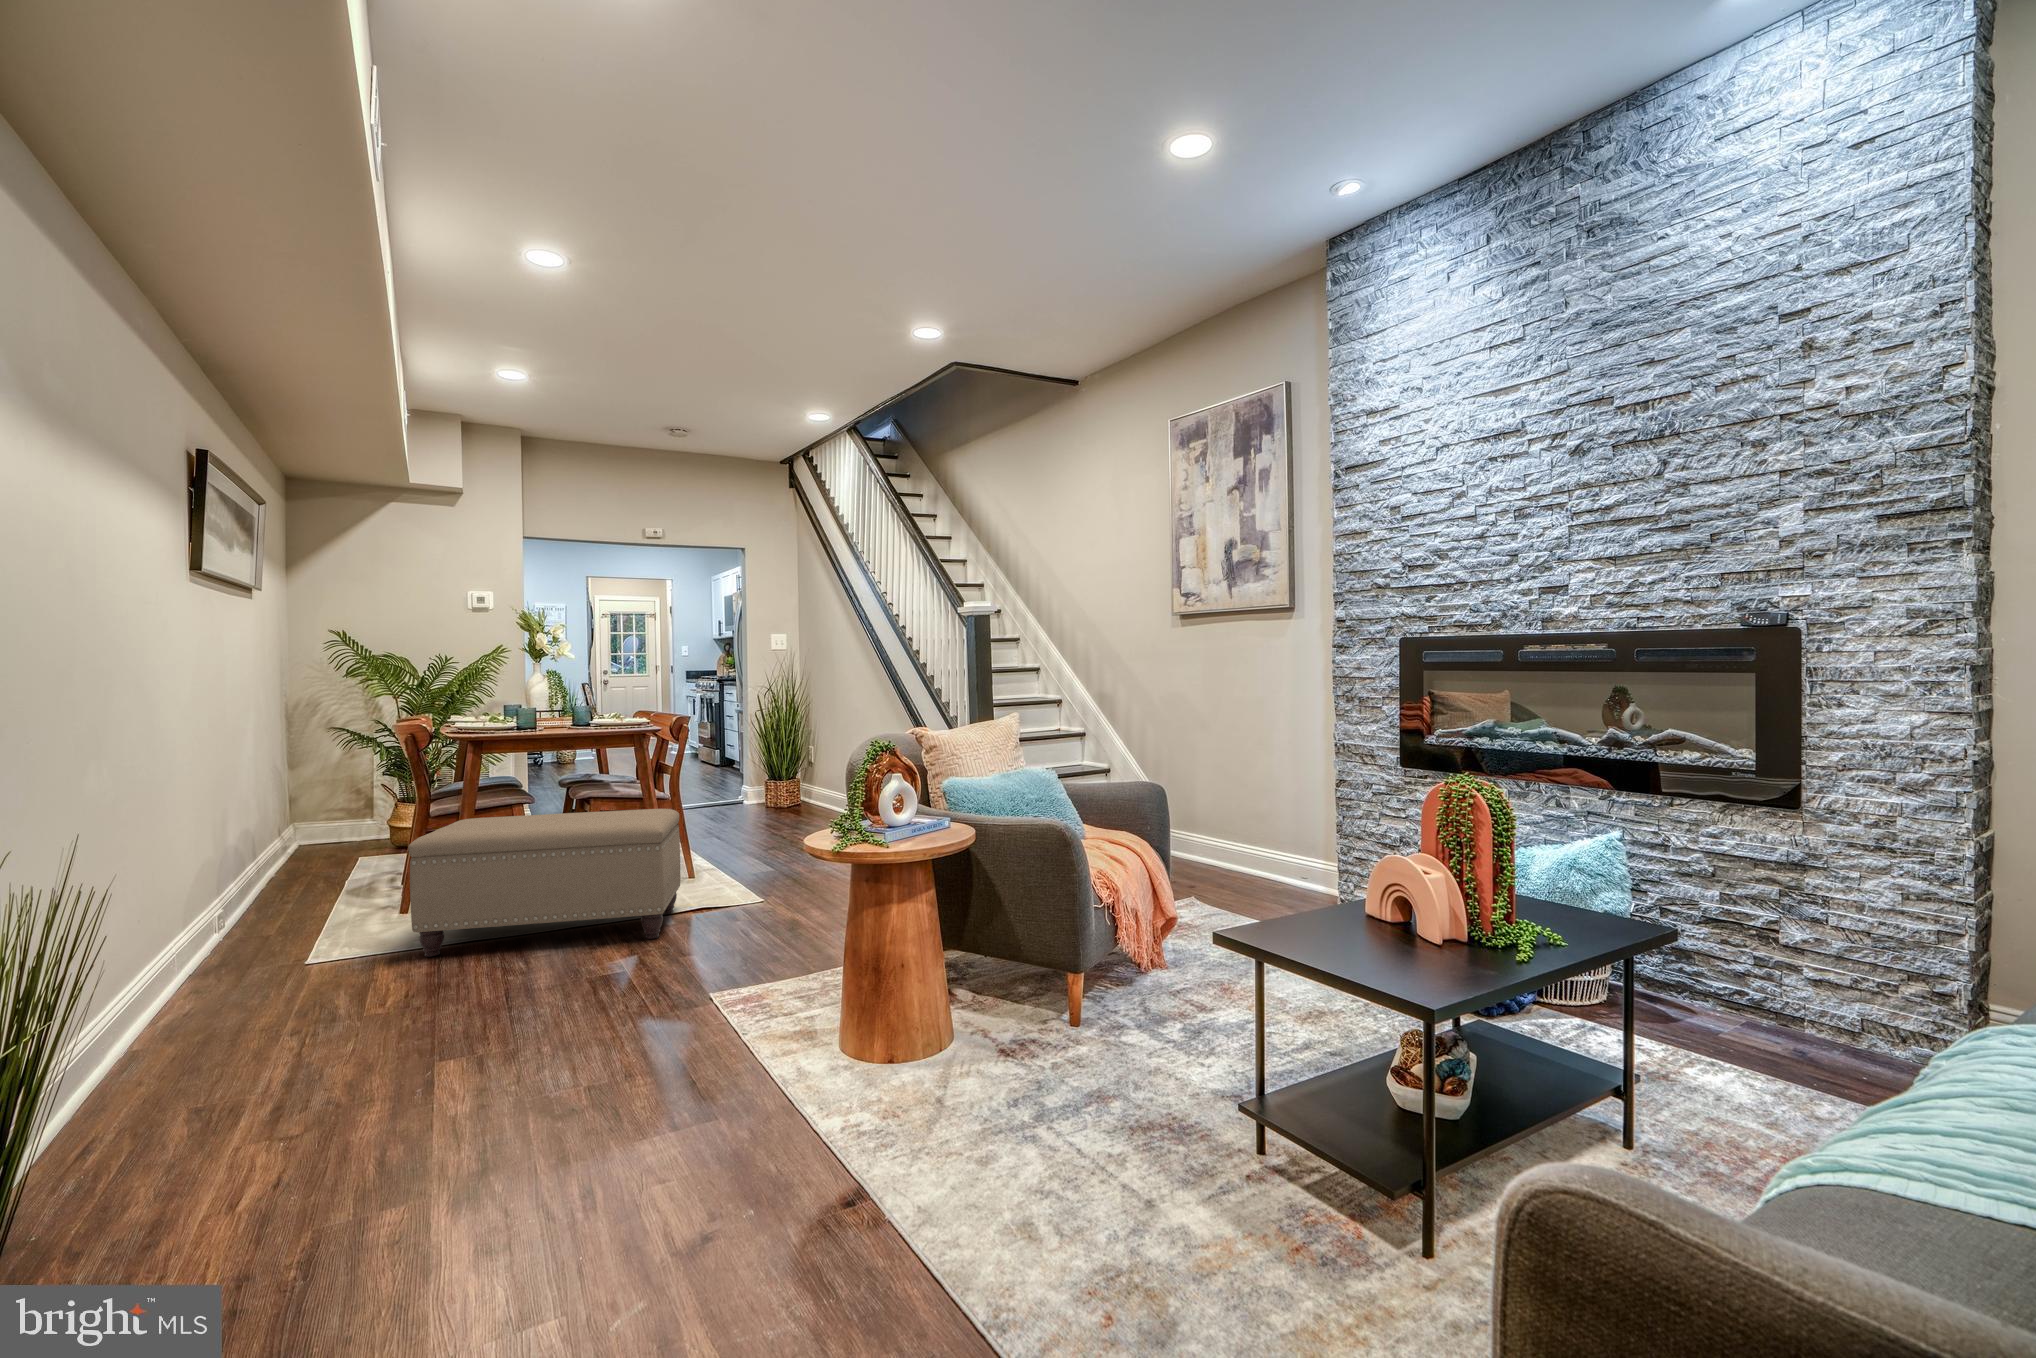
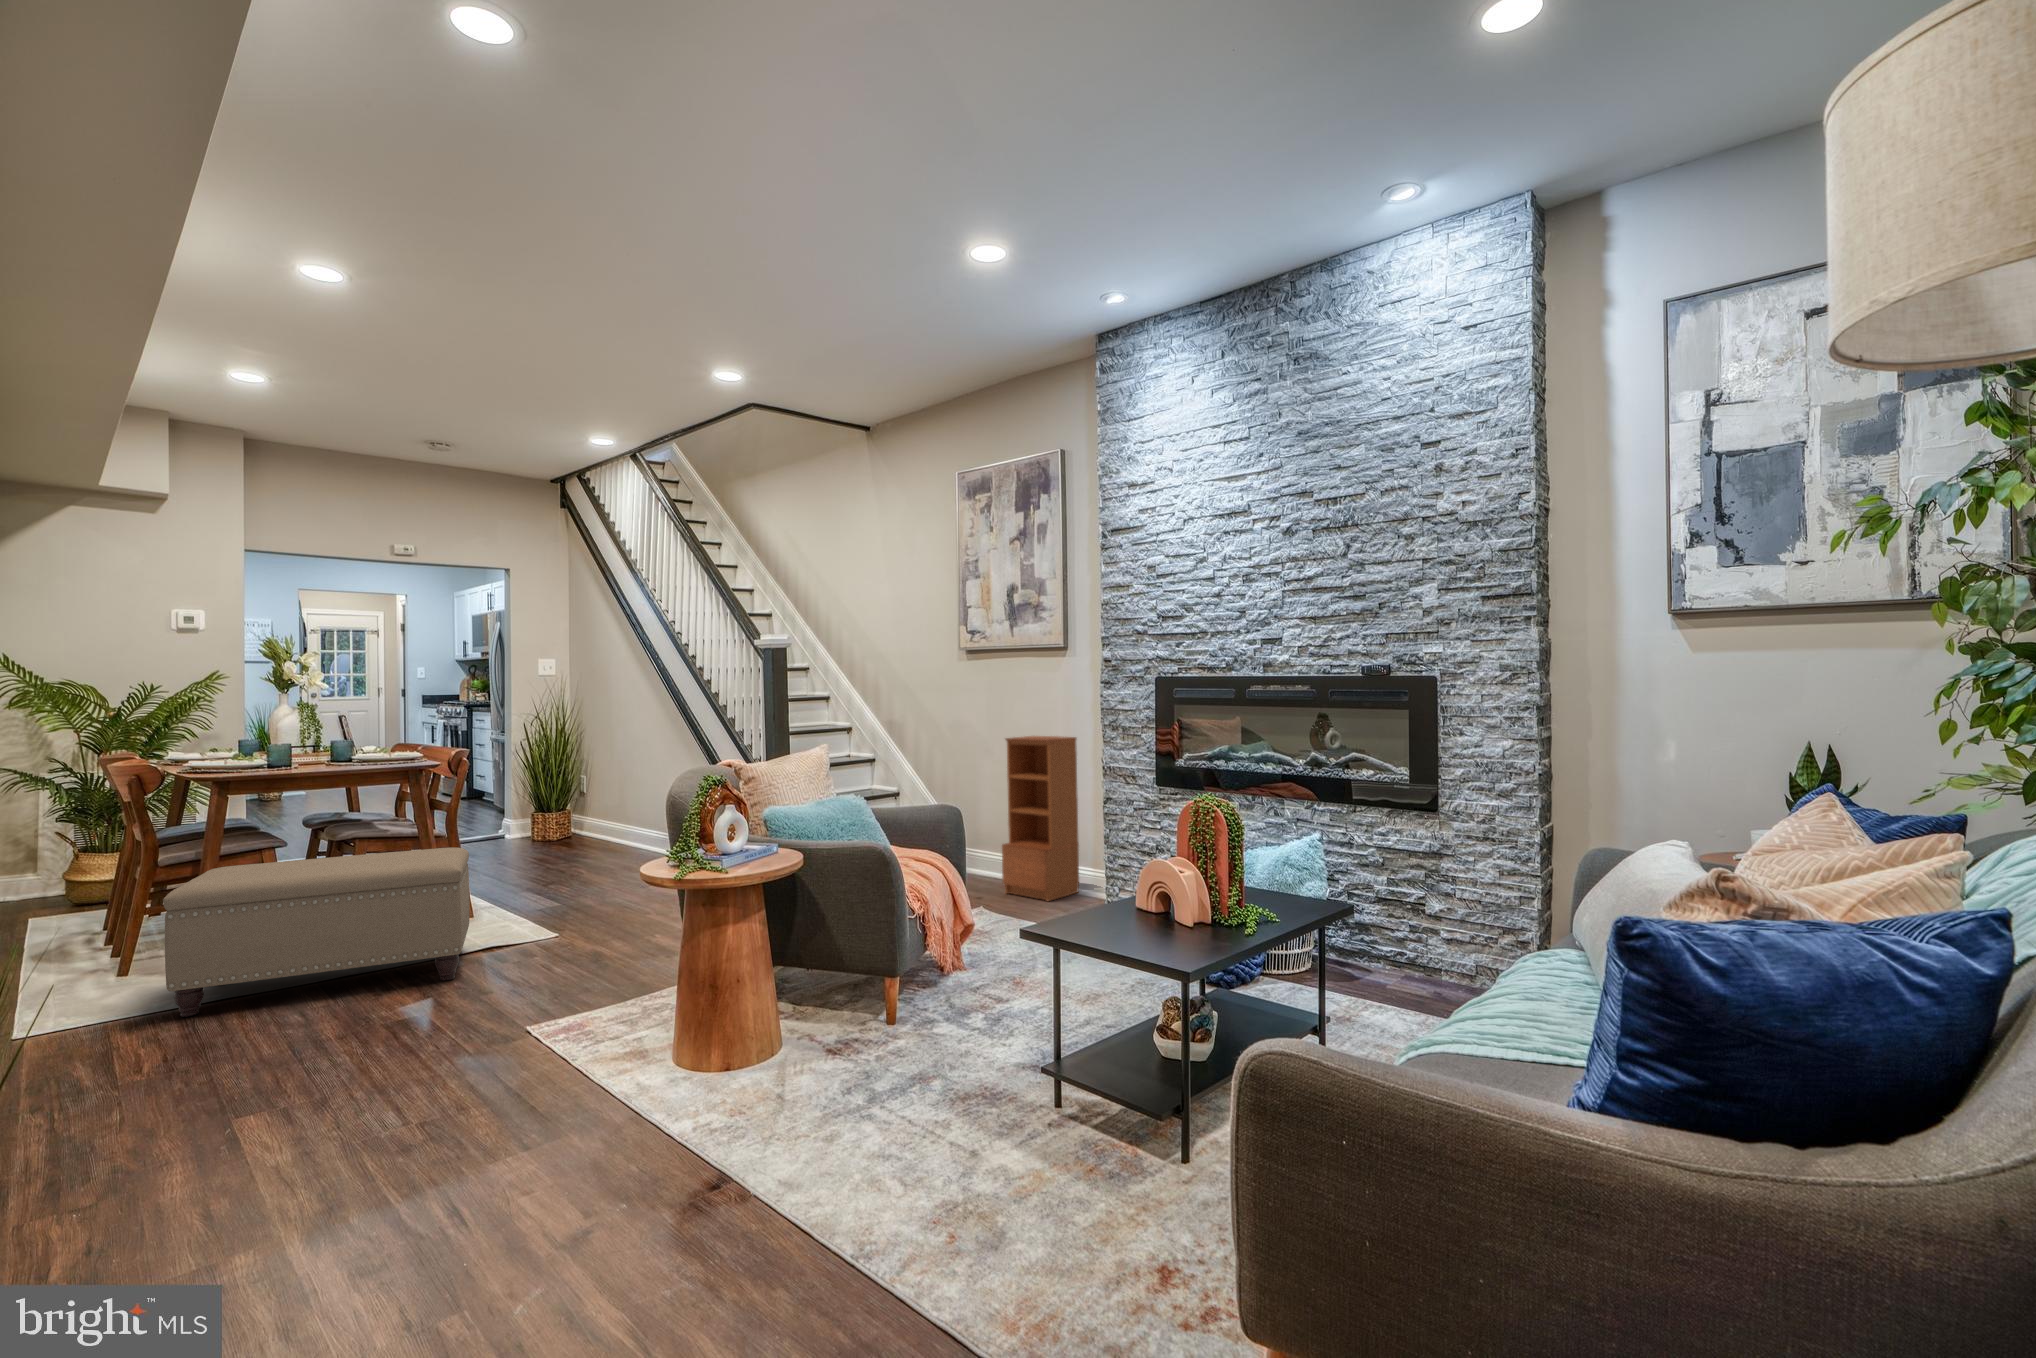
bookcase: none [1218,708,1308,895] -> present [1002,736,1079,901]

